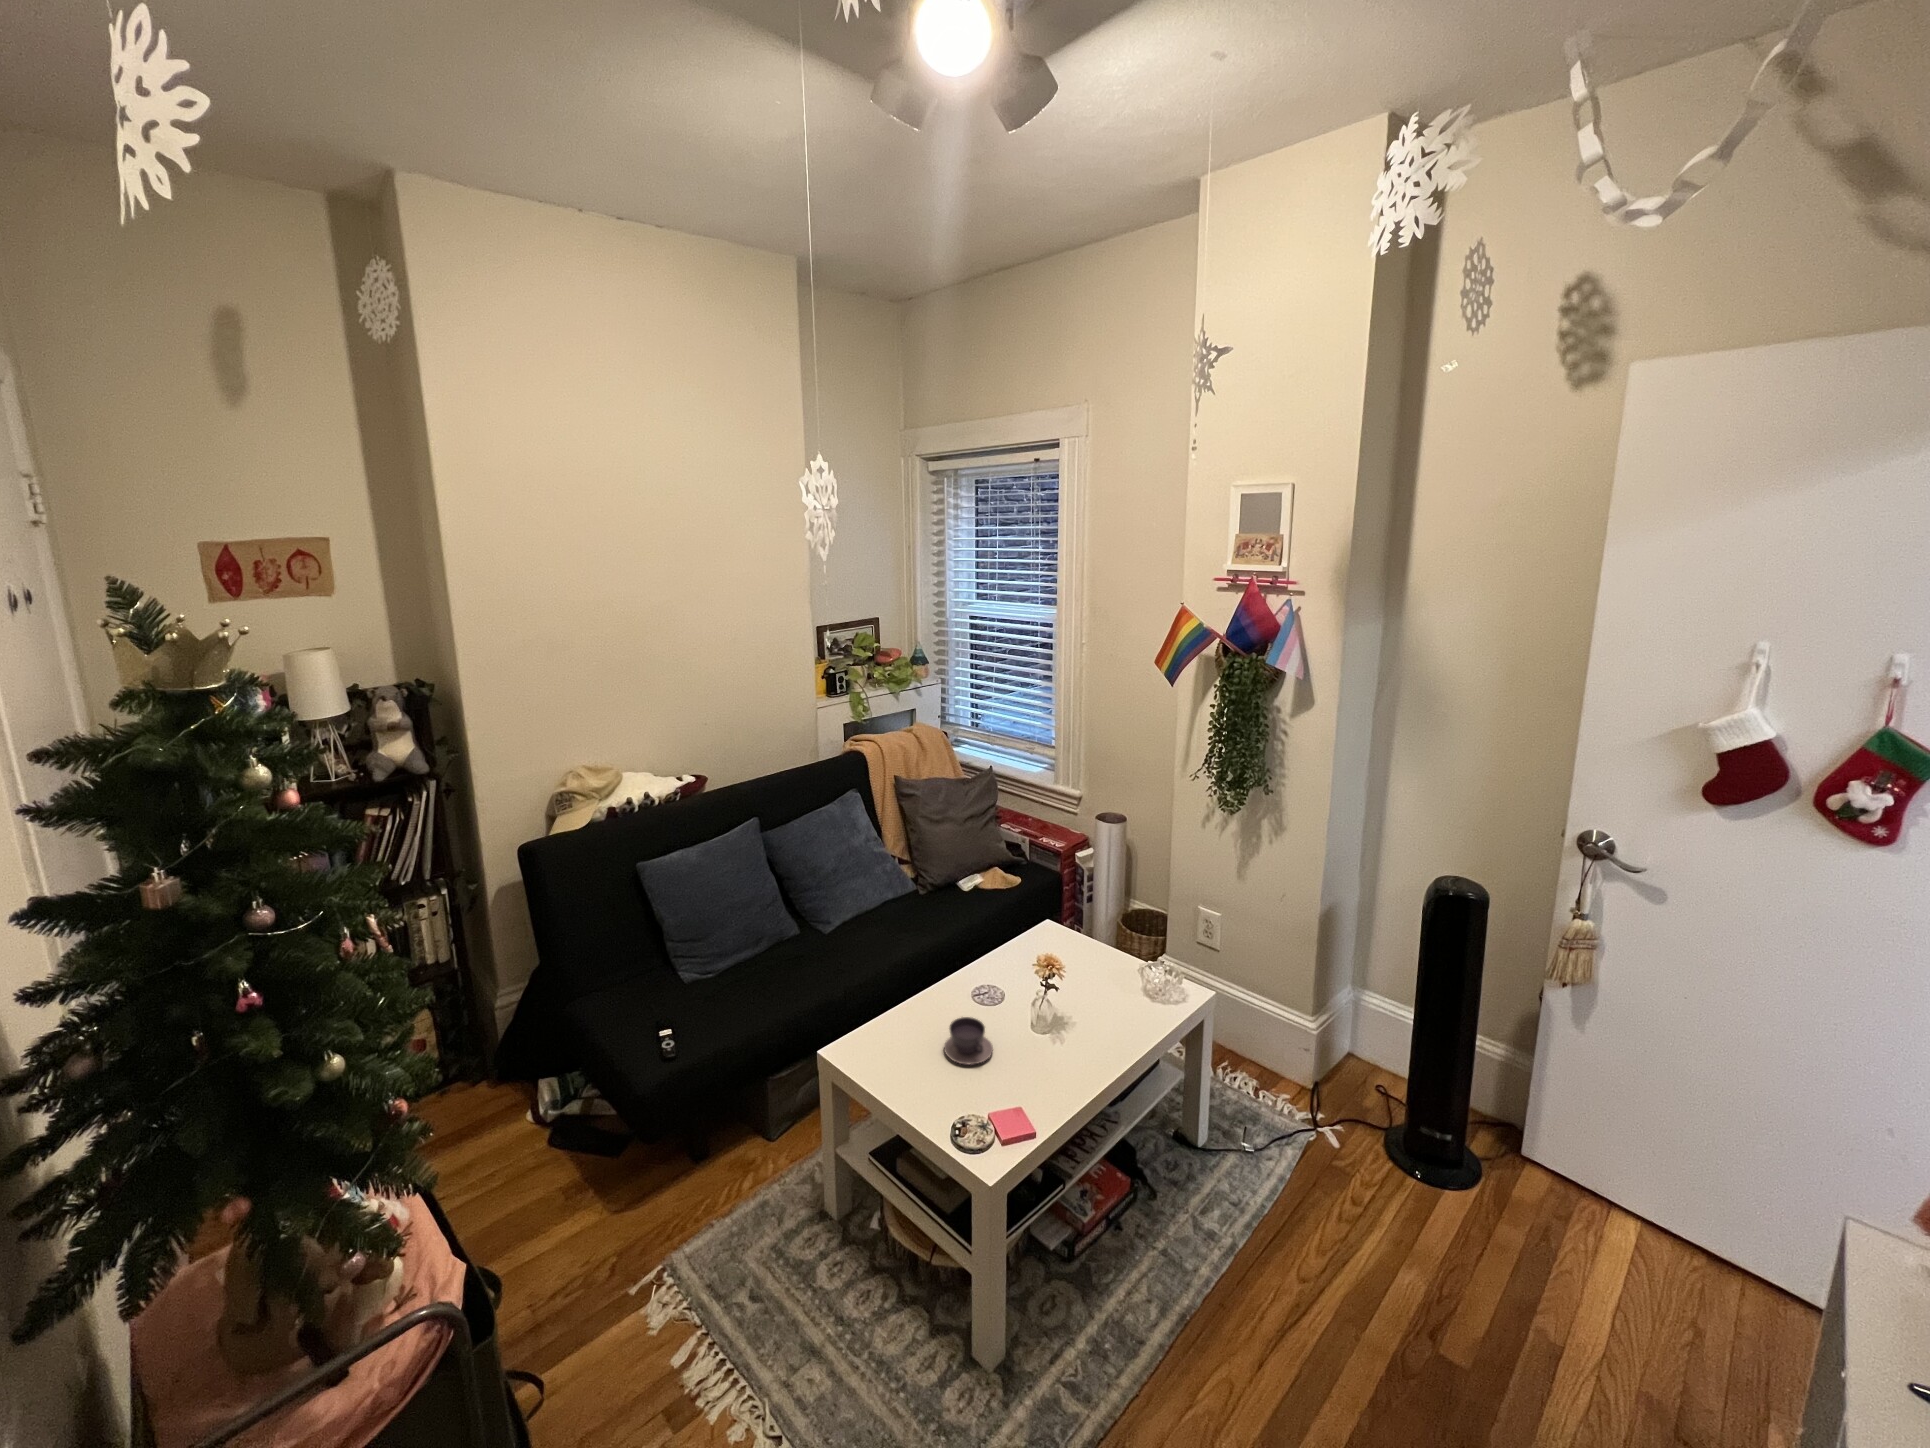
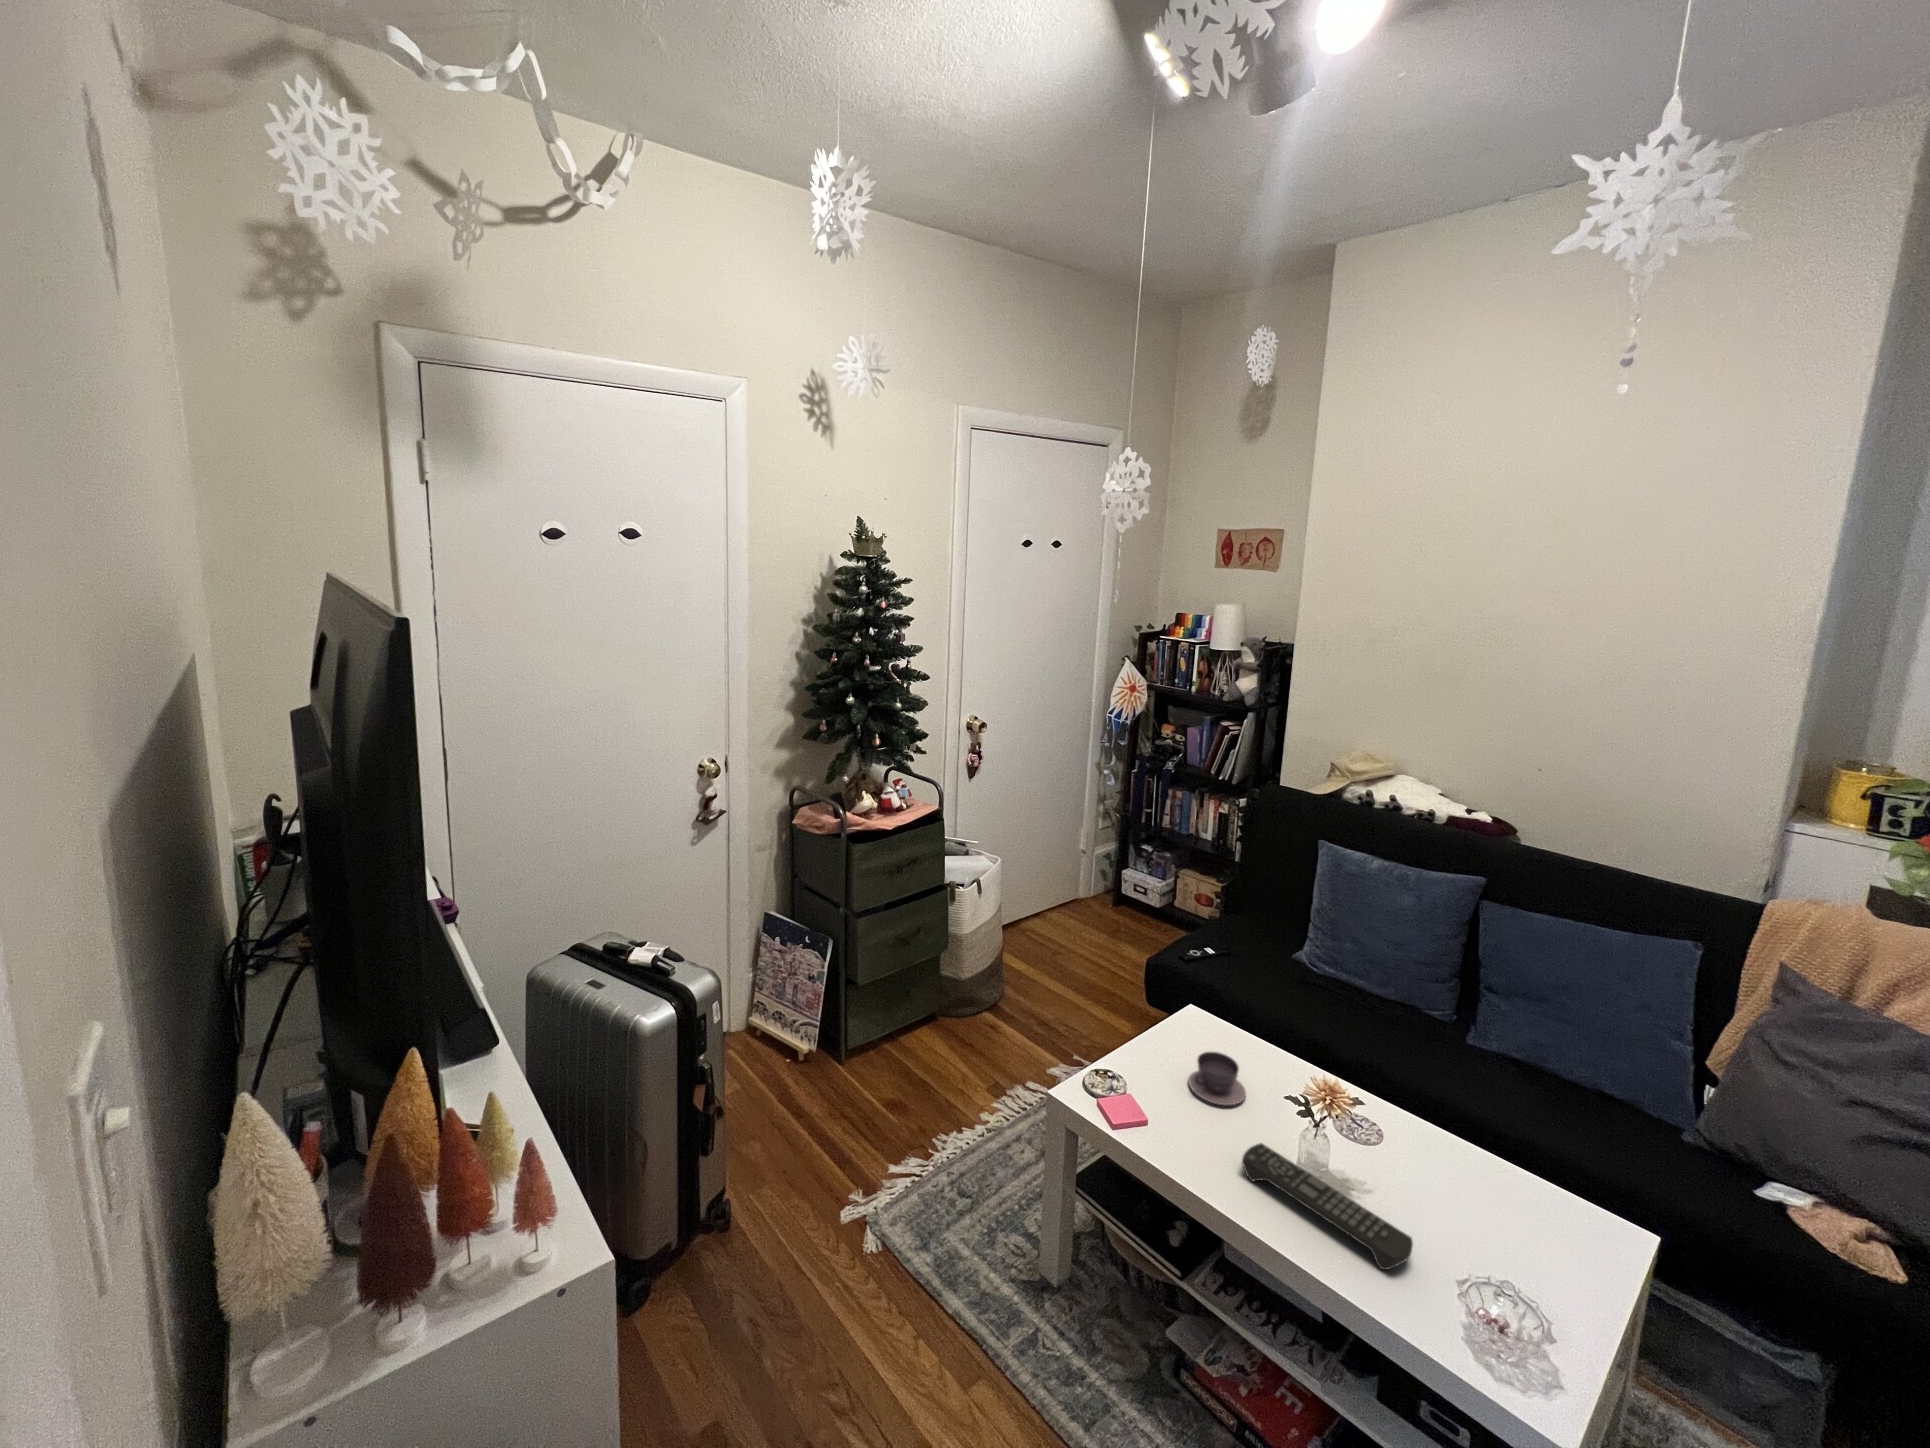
remote control: none [1051,988,1141,1055] -> present [1242,1143,1413,1270]

